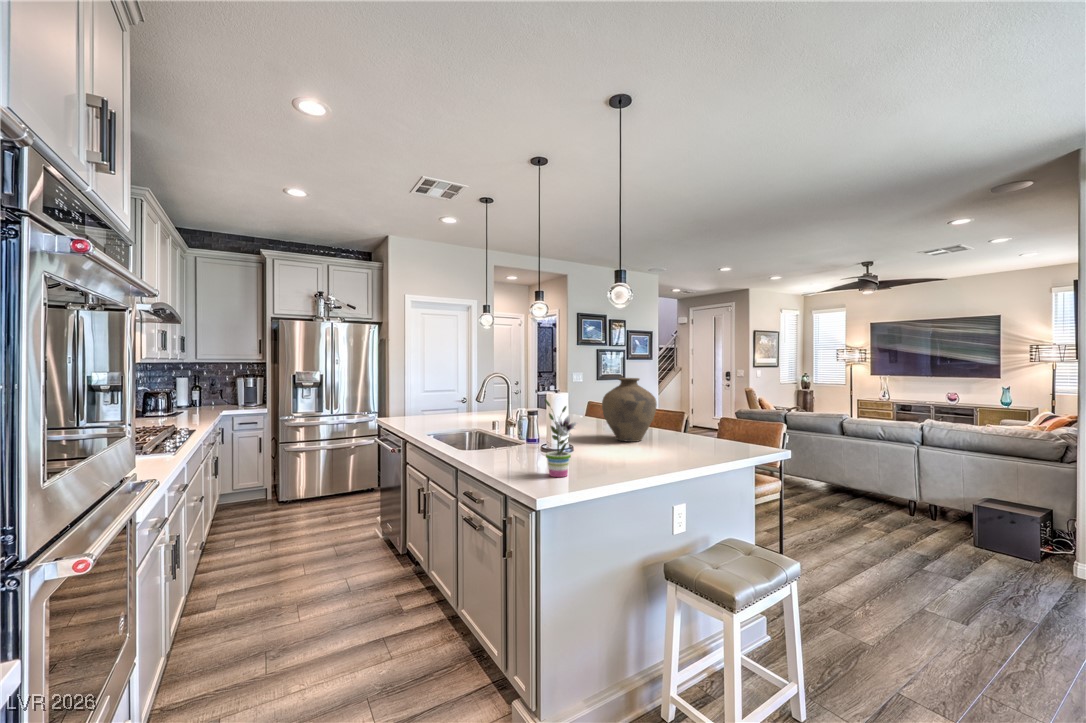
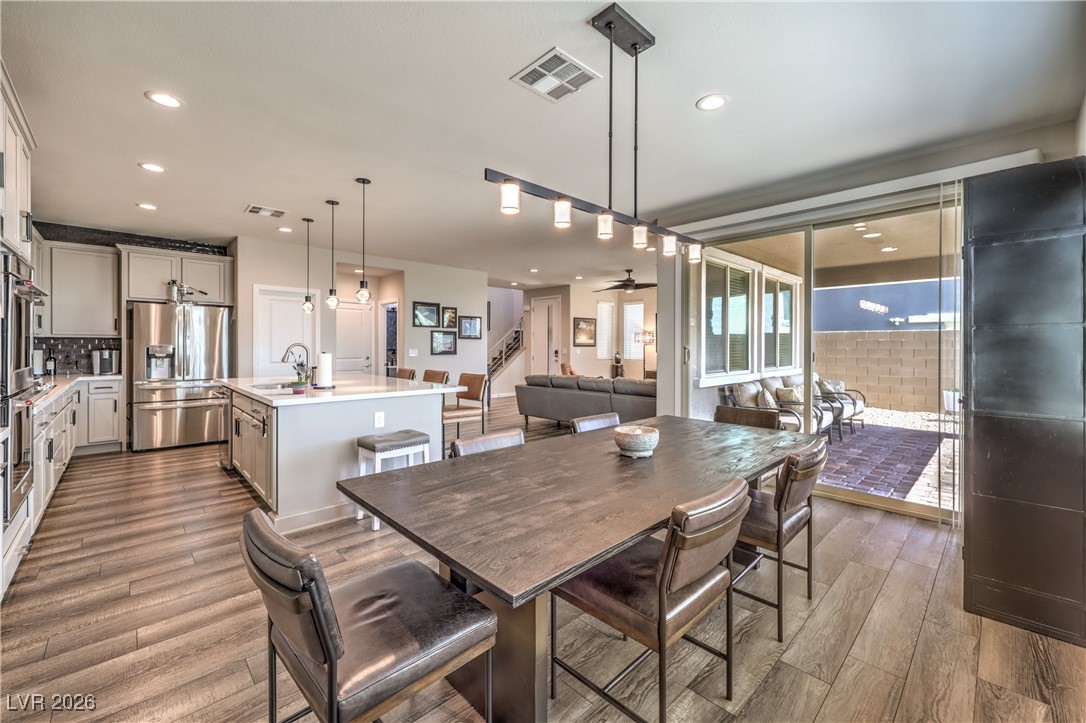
vase: present [602,378,657,442] -> none [362,344,398,384]

